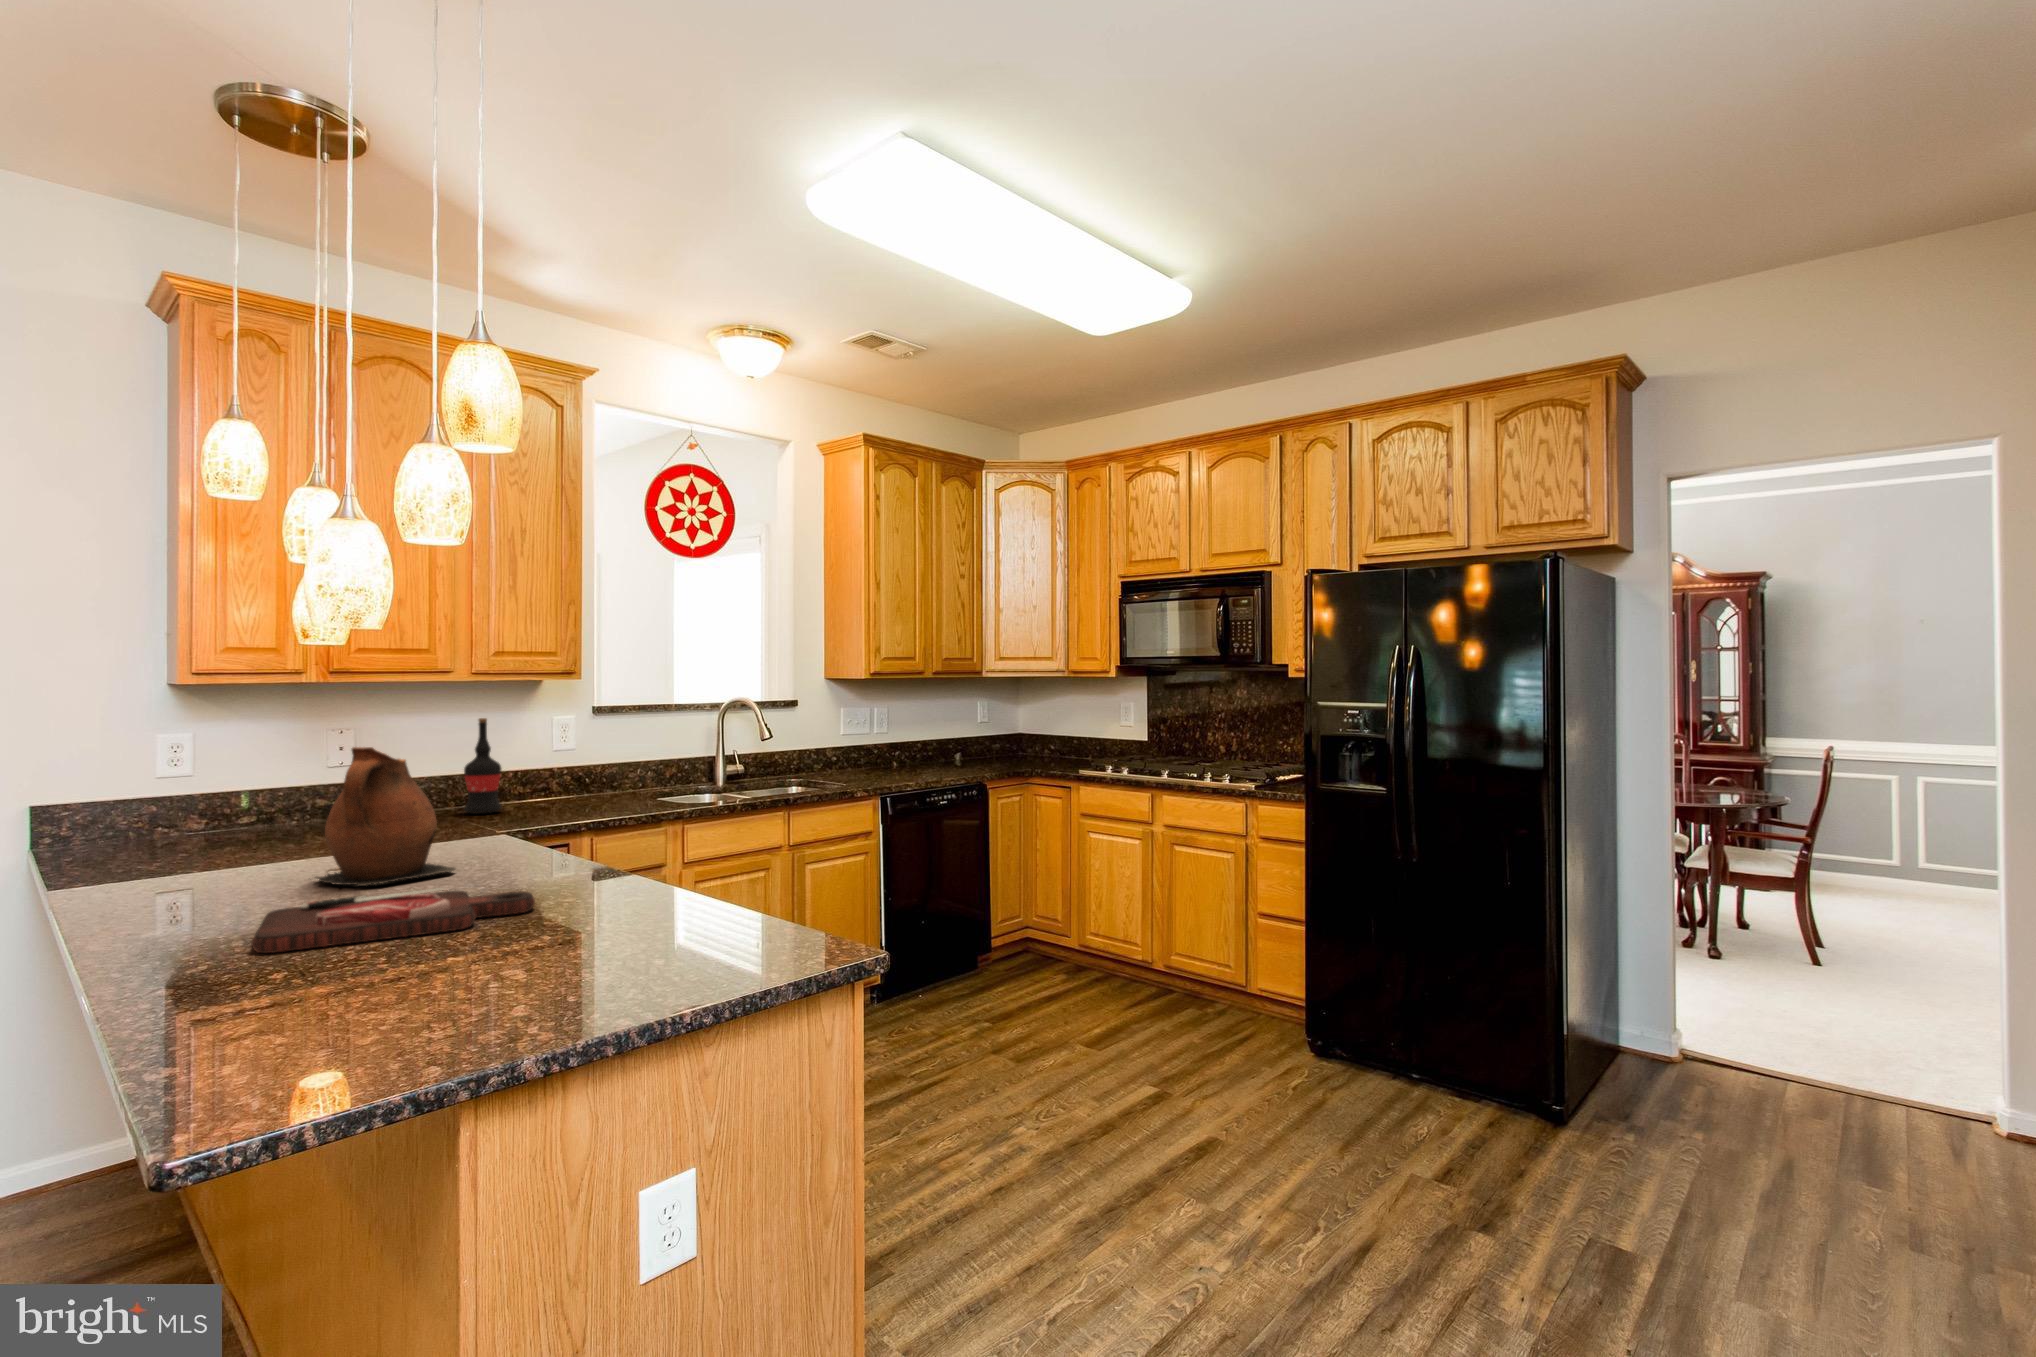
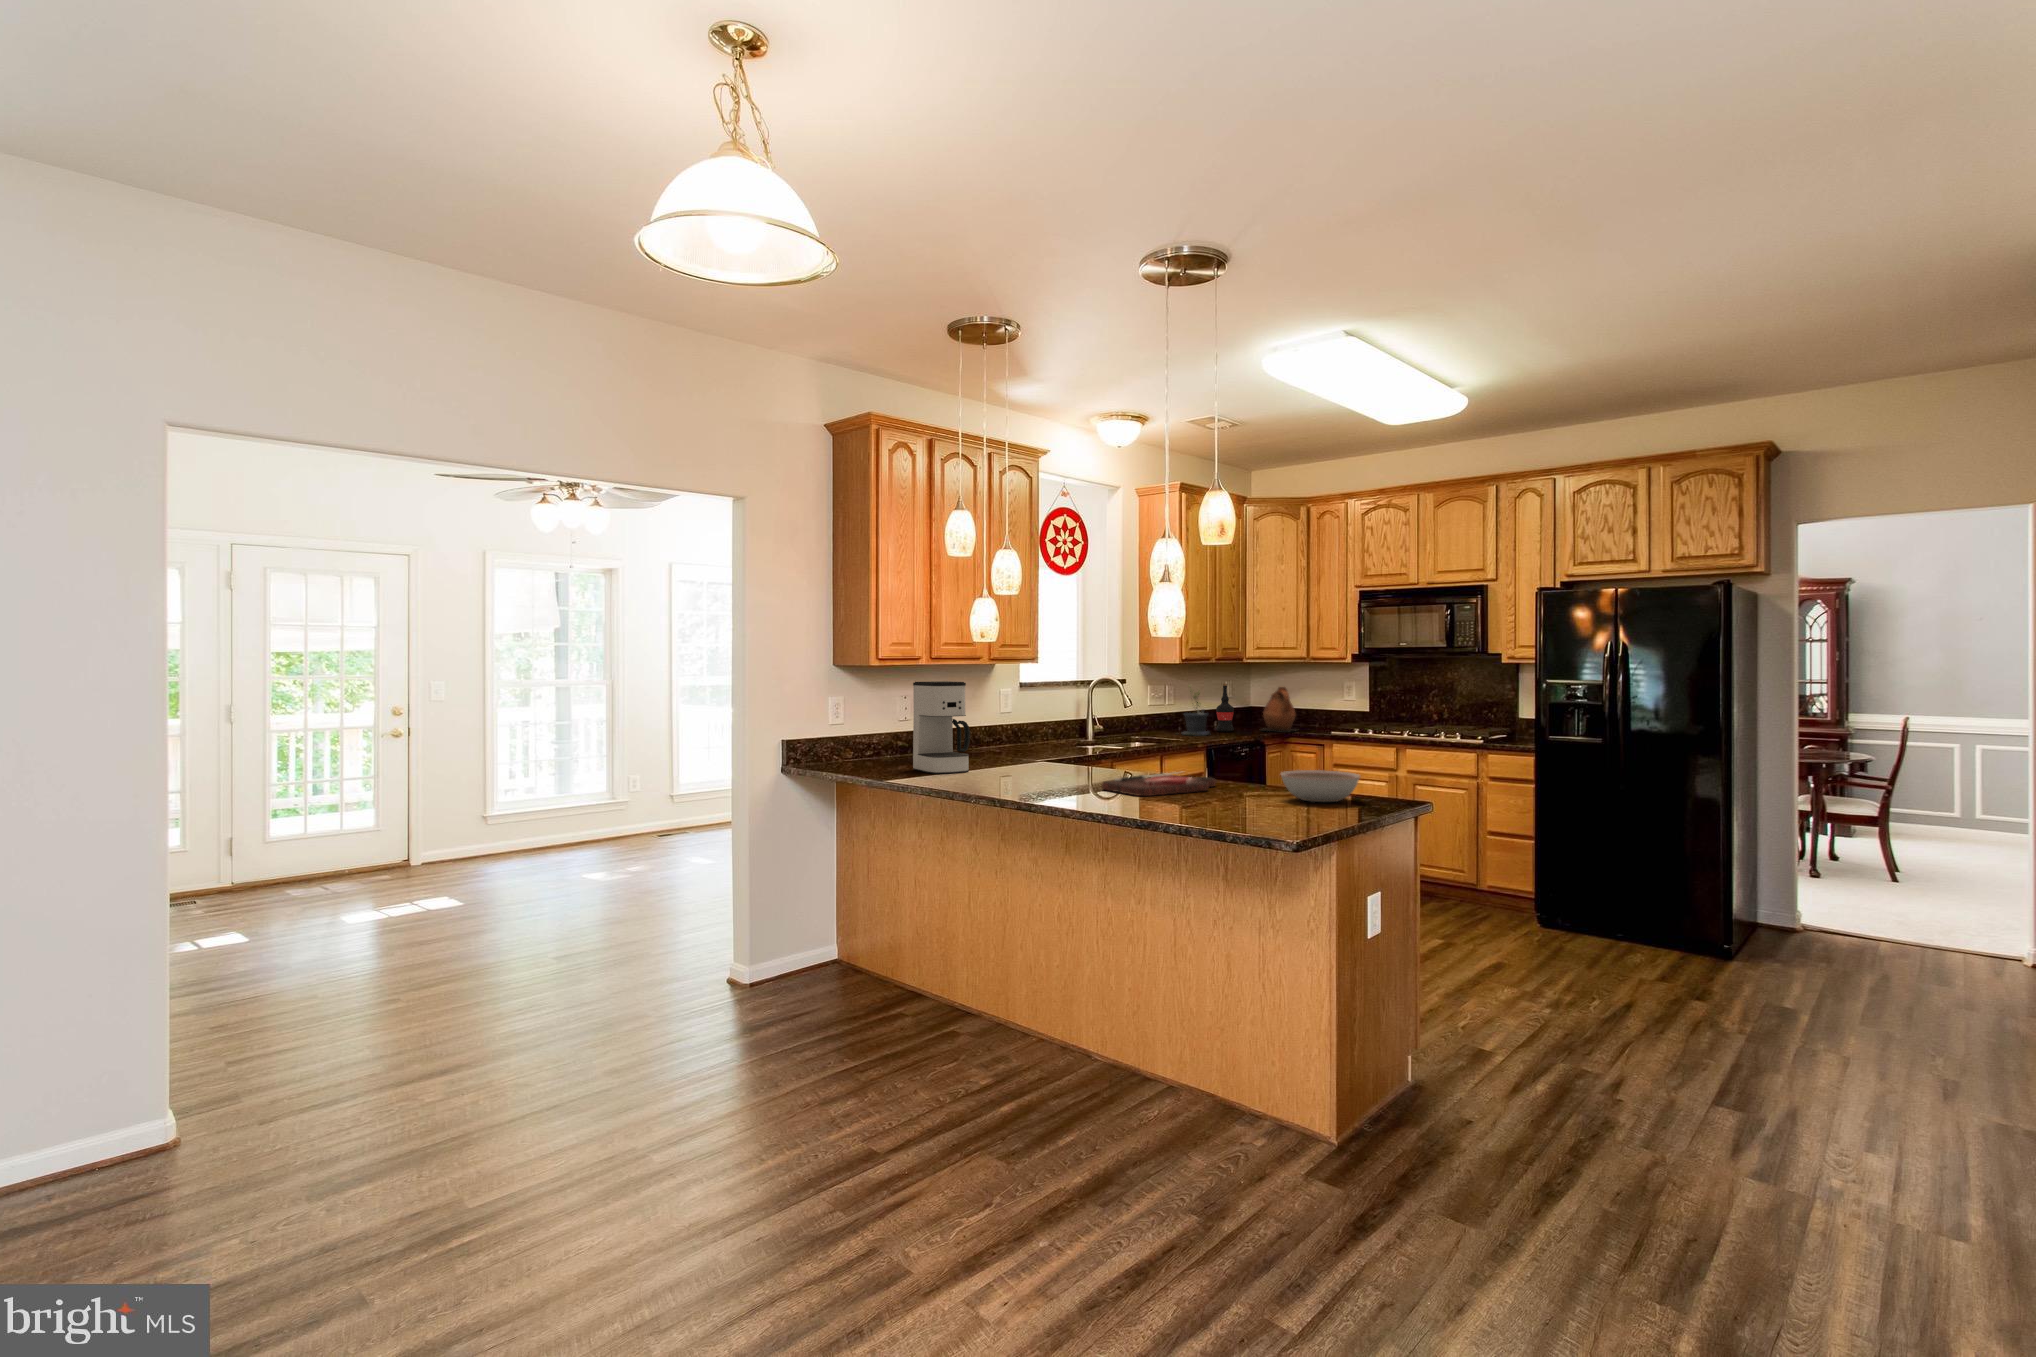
potted plant: none [867,707,913,777] -> present [1182,685,1209,735]
coffee maker: none [155,709,271,873] -> present [913,681,970,774]
wine bottle: present [464,718,501,814] -> present [1216,683,1234,732]
ceramic pitcher: present [315,747,455,886] -> present [1263,687,1296,731]
bowl: none [486,896,667,981] -> present [1281,770,1360,802]

